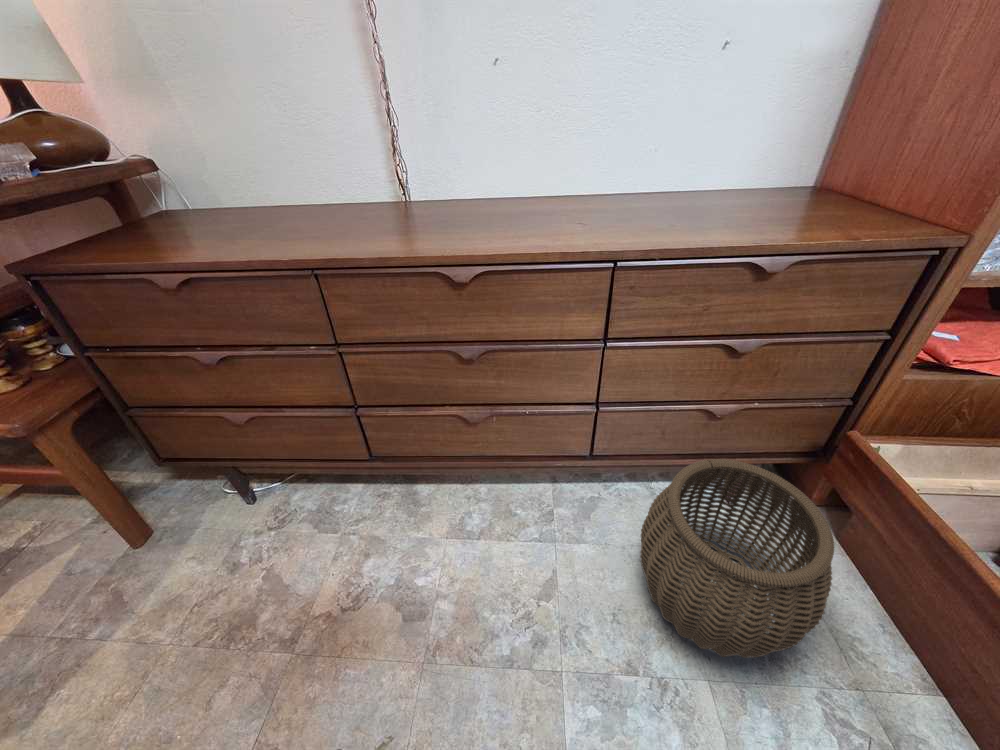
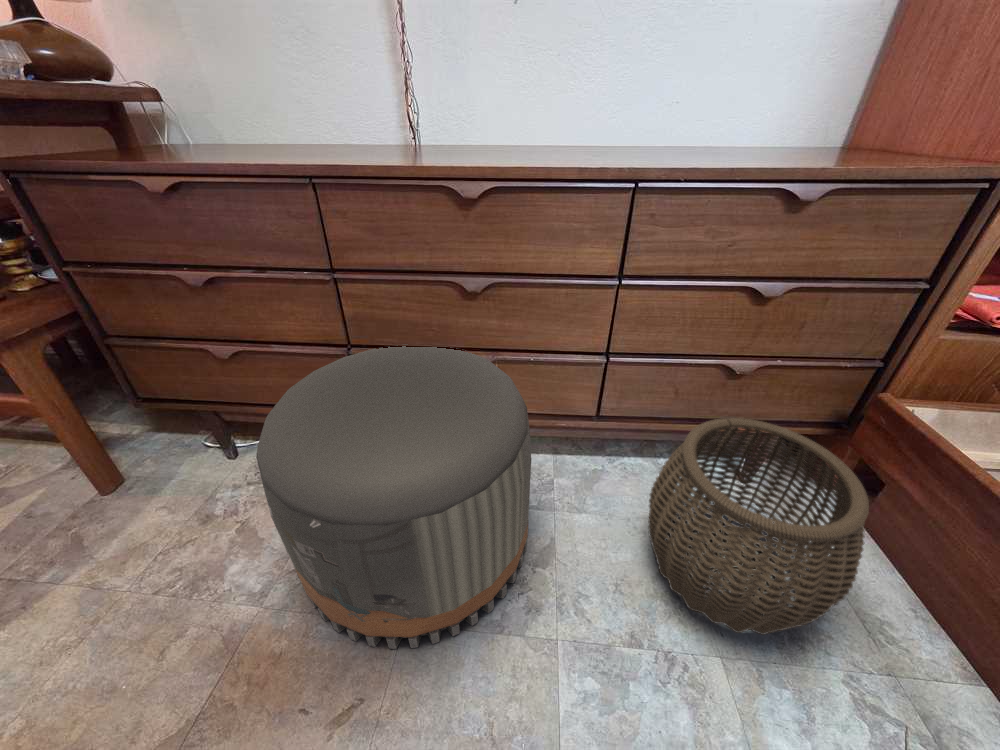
pouf: none [281,399,530,688] -> present [256,346,531,649]

